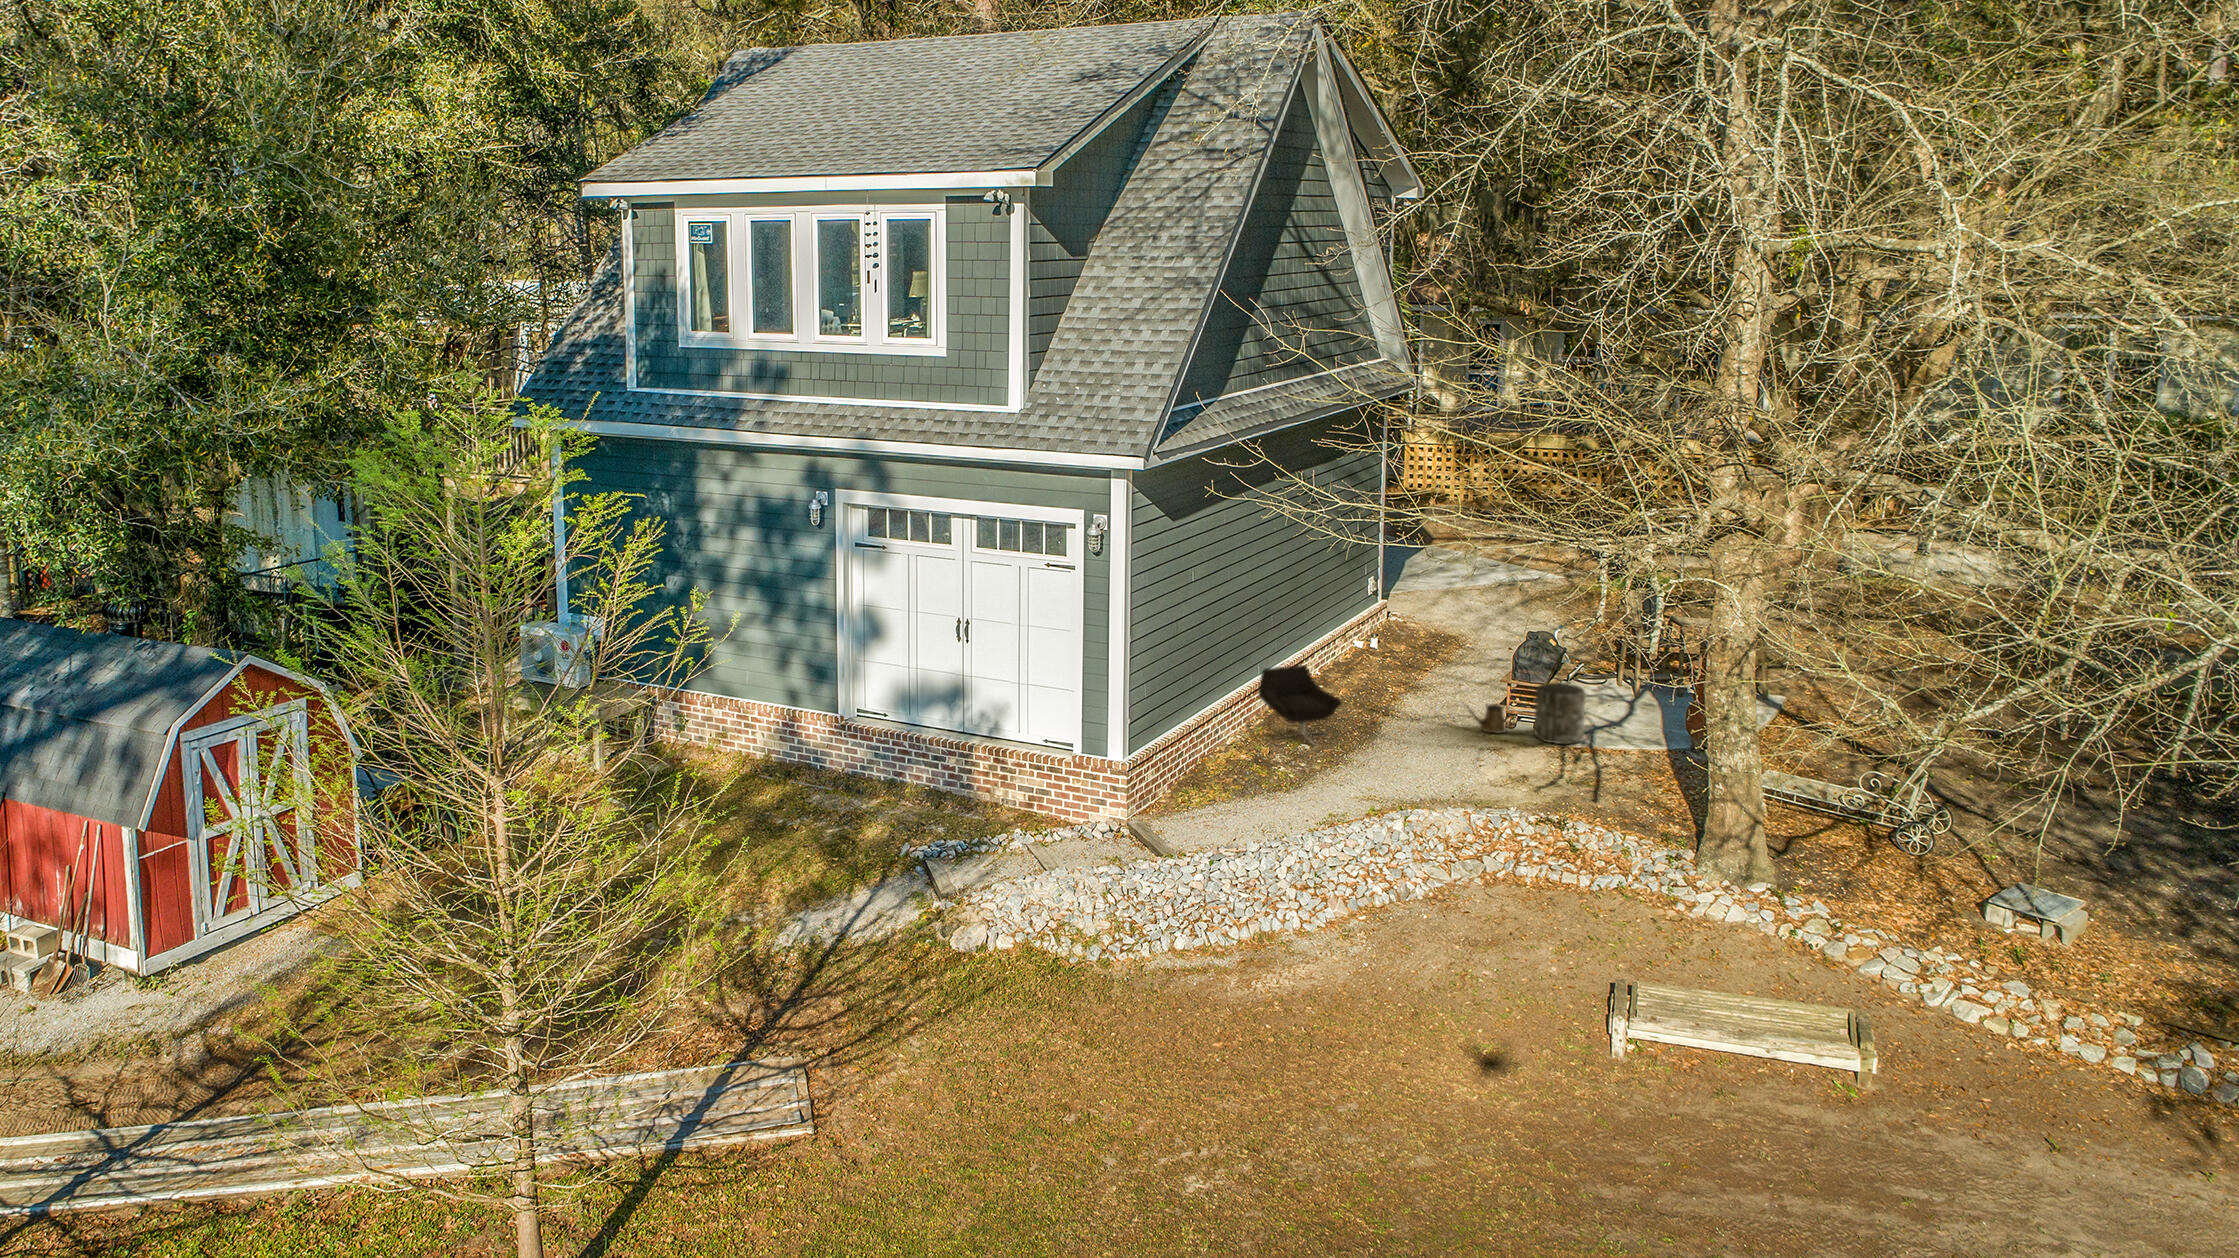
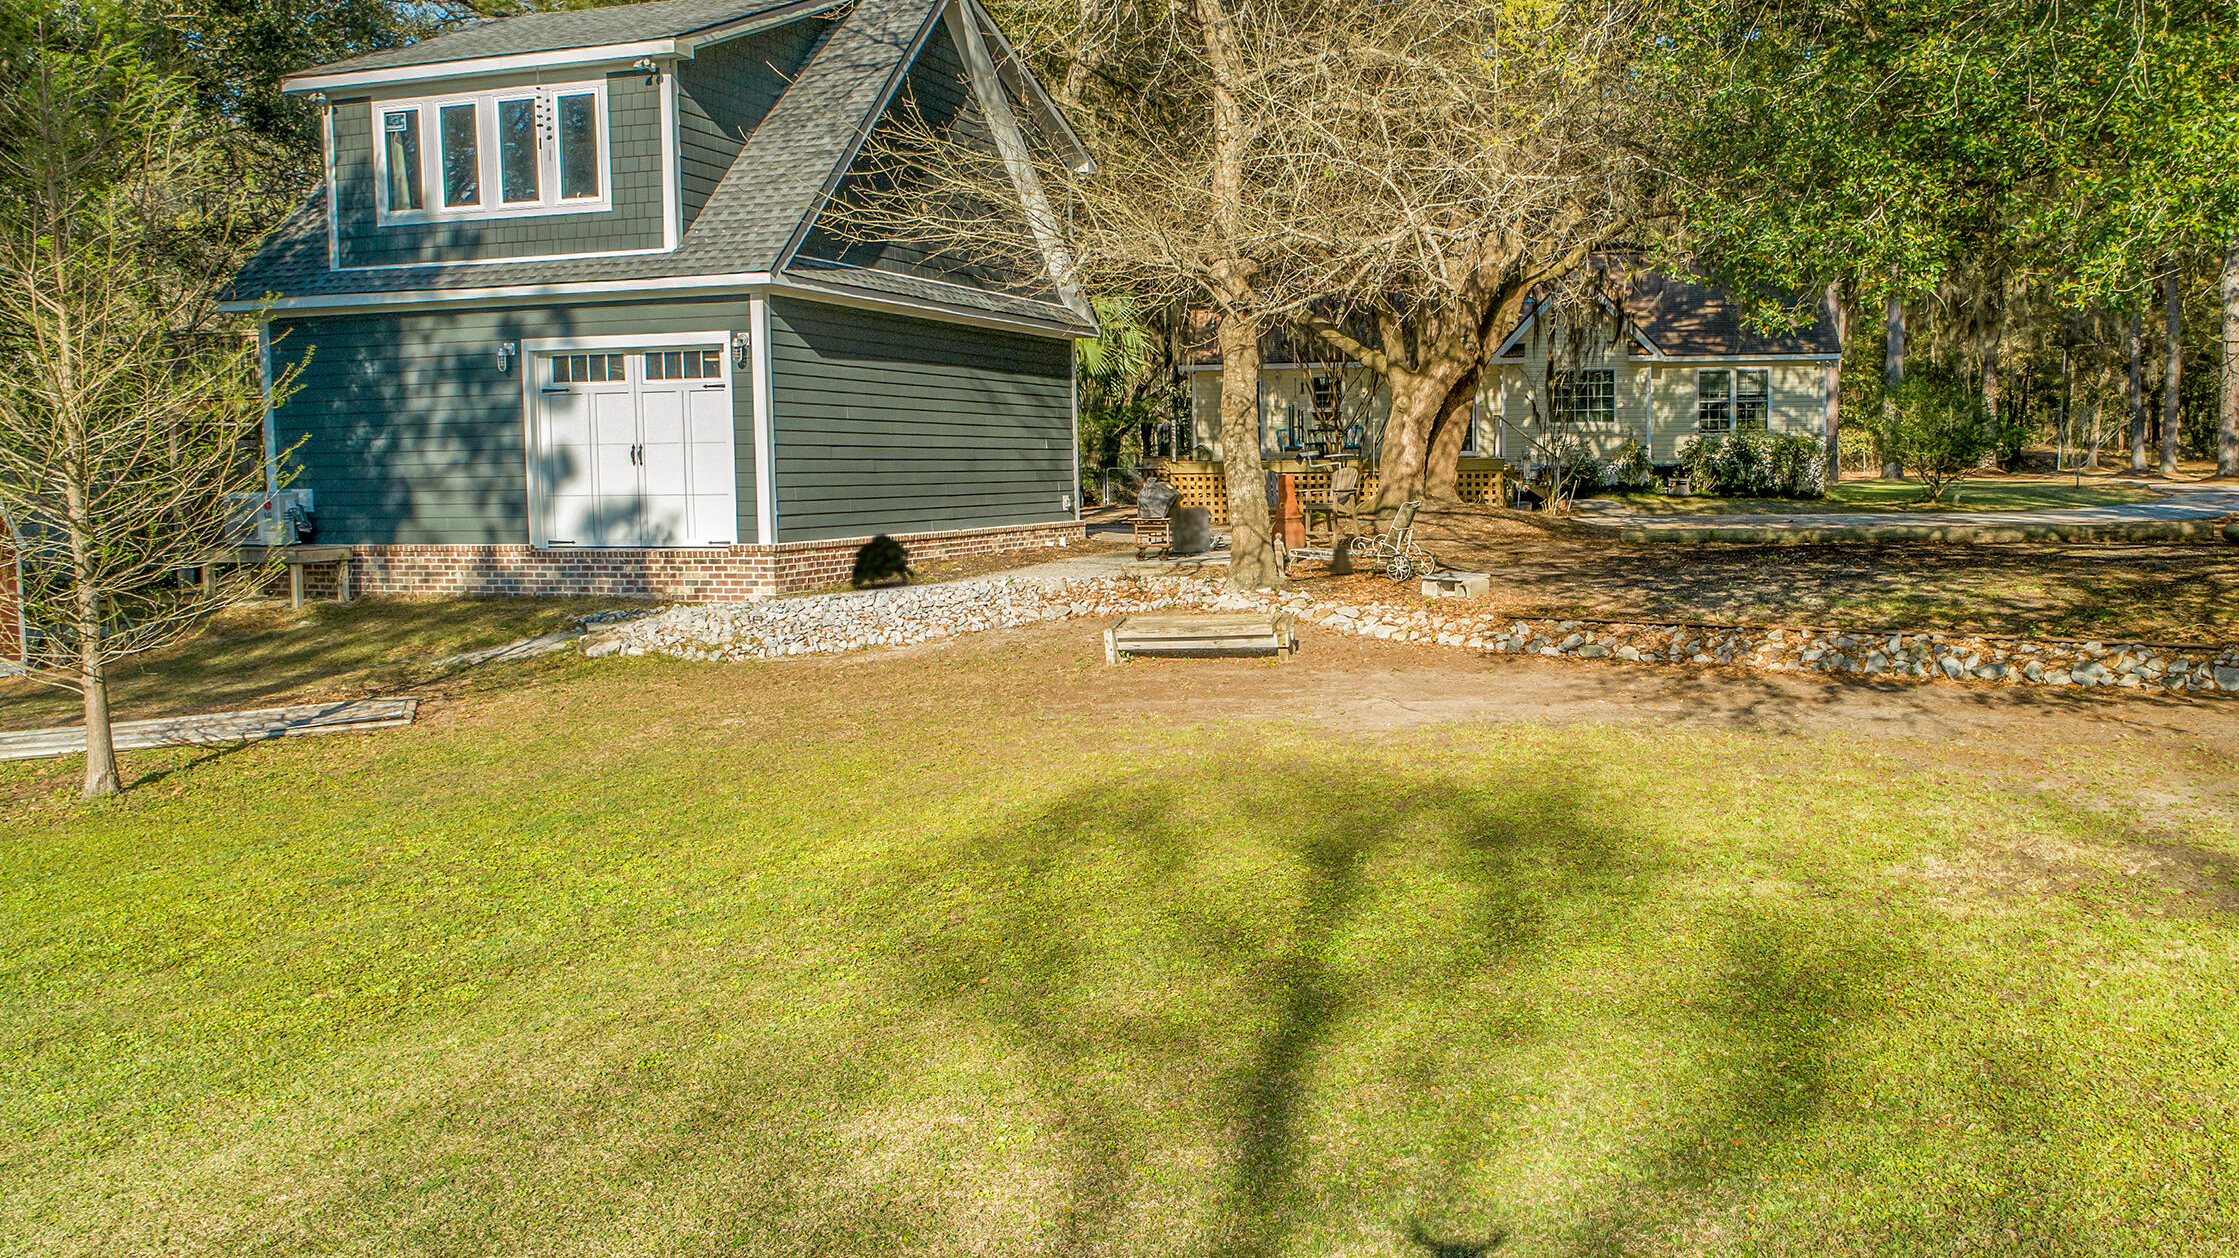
lounge chair: present [1258,665,1342,744] -> none [941,508,1009,566]
watering can: present [1467,704,1510,733] -> present [1315,547,1357,574]
potted plant: none [1190,727,1266,796] -> present [851,533,915,587]

